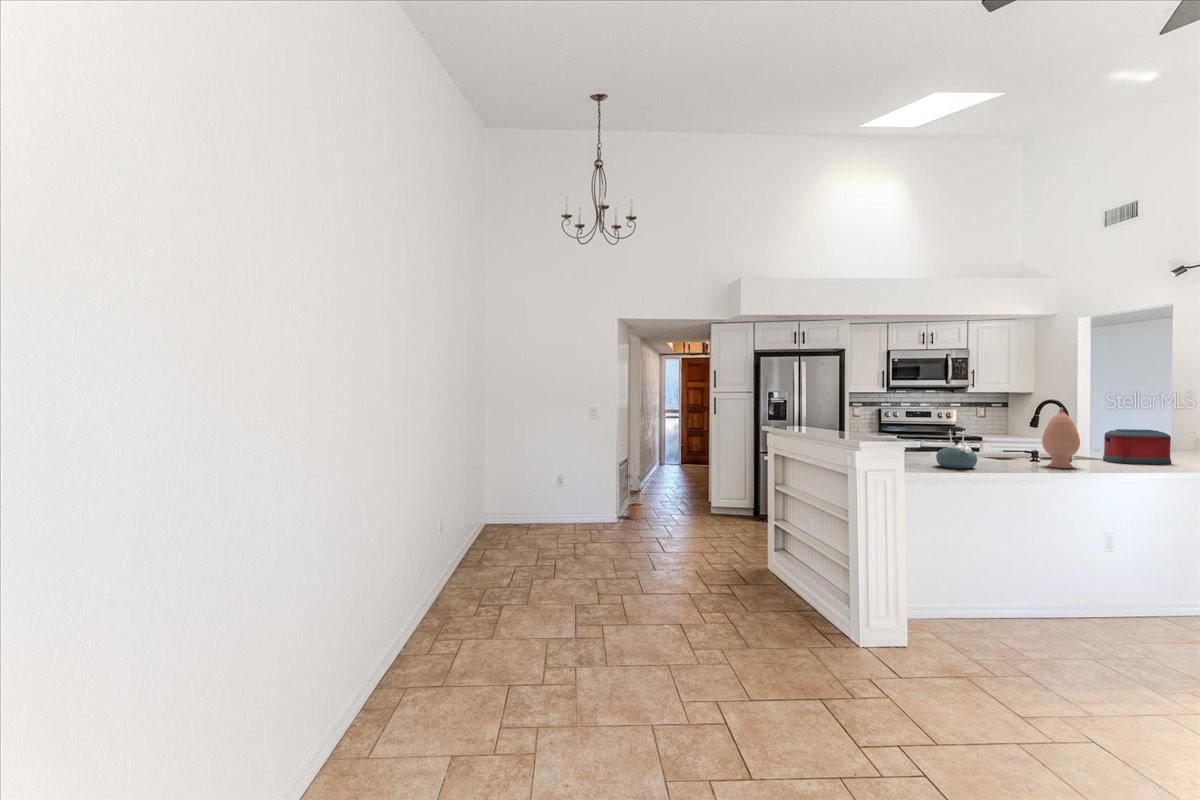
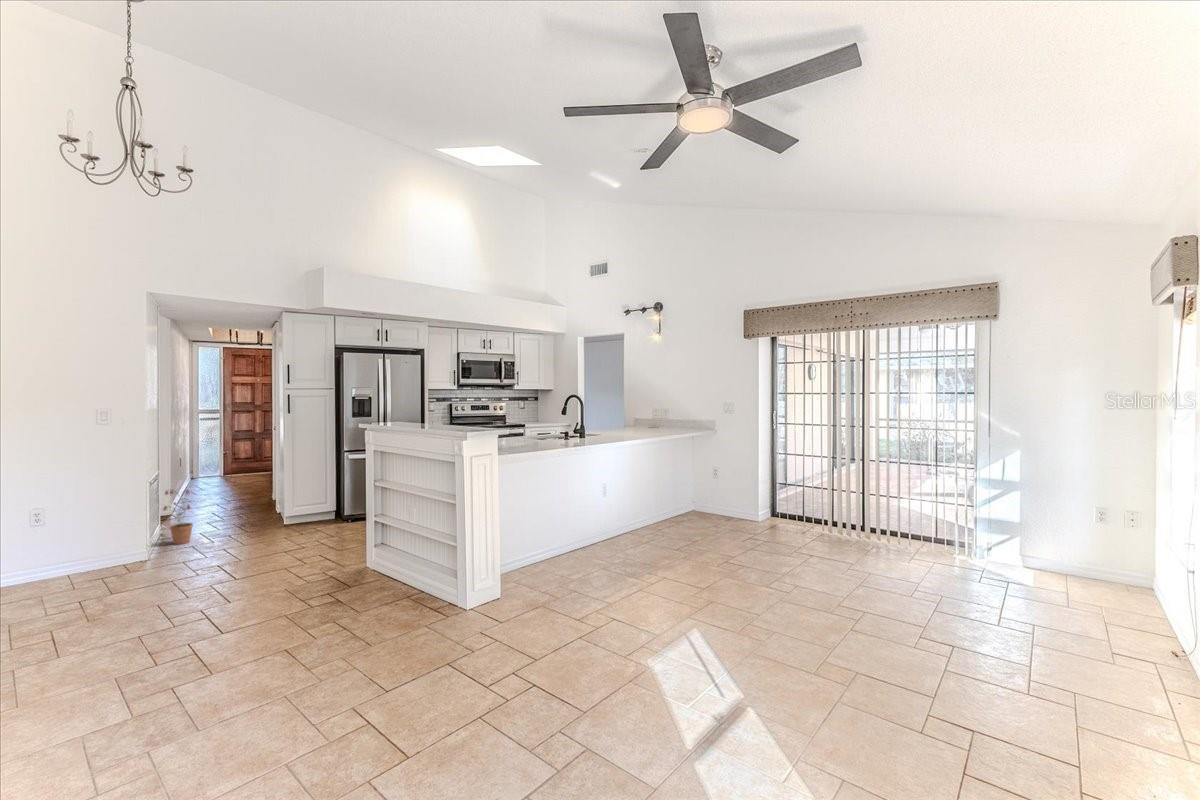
vase: present [1042,408,1080,468] -> none [582,400,604,443]
kettle: present [936,426,977,469] -> none [518,416,546,450]
toaster: present [1103,429,1171,465] -> none [611,414,645,438]

